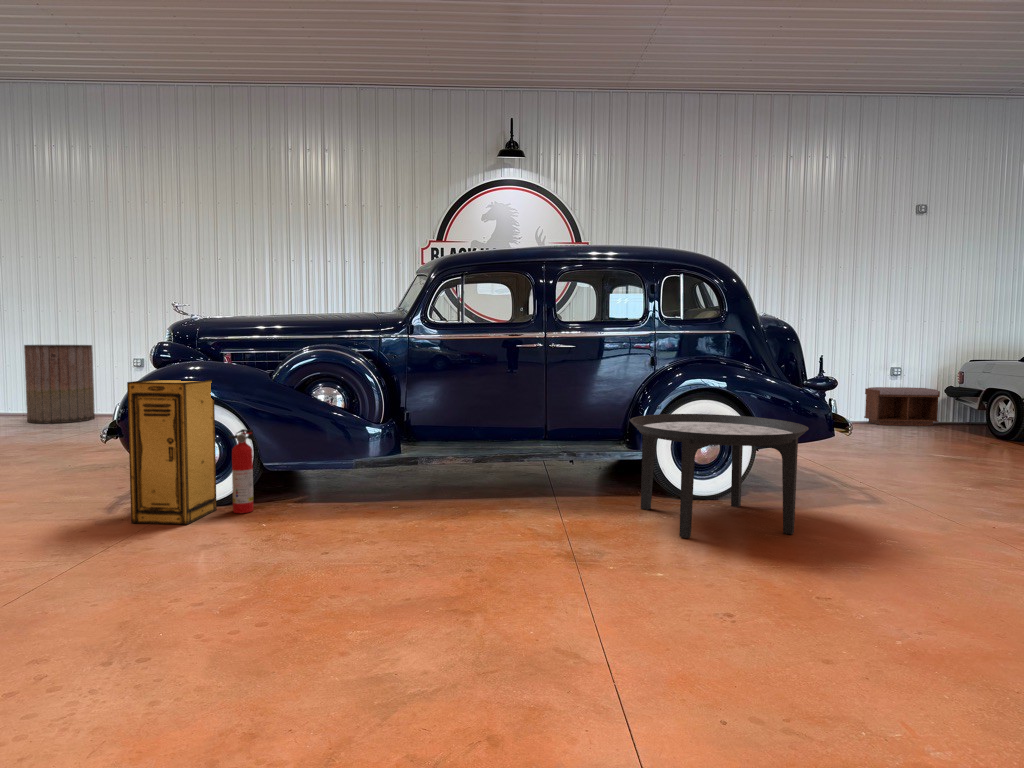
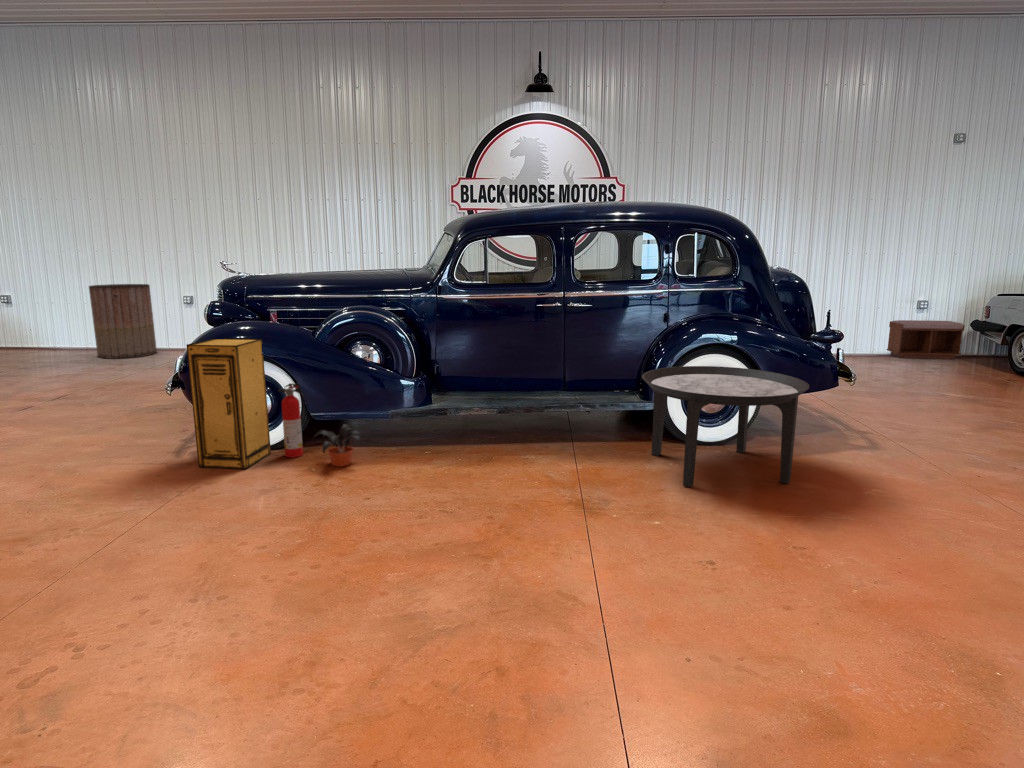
potted plant: none [265,474,322,522] -> present [314,424,361,466]

